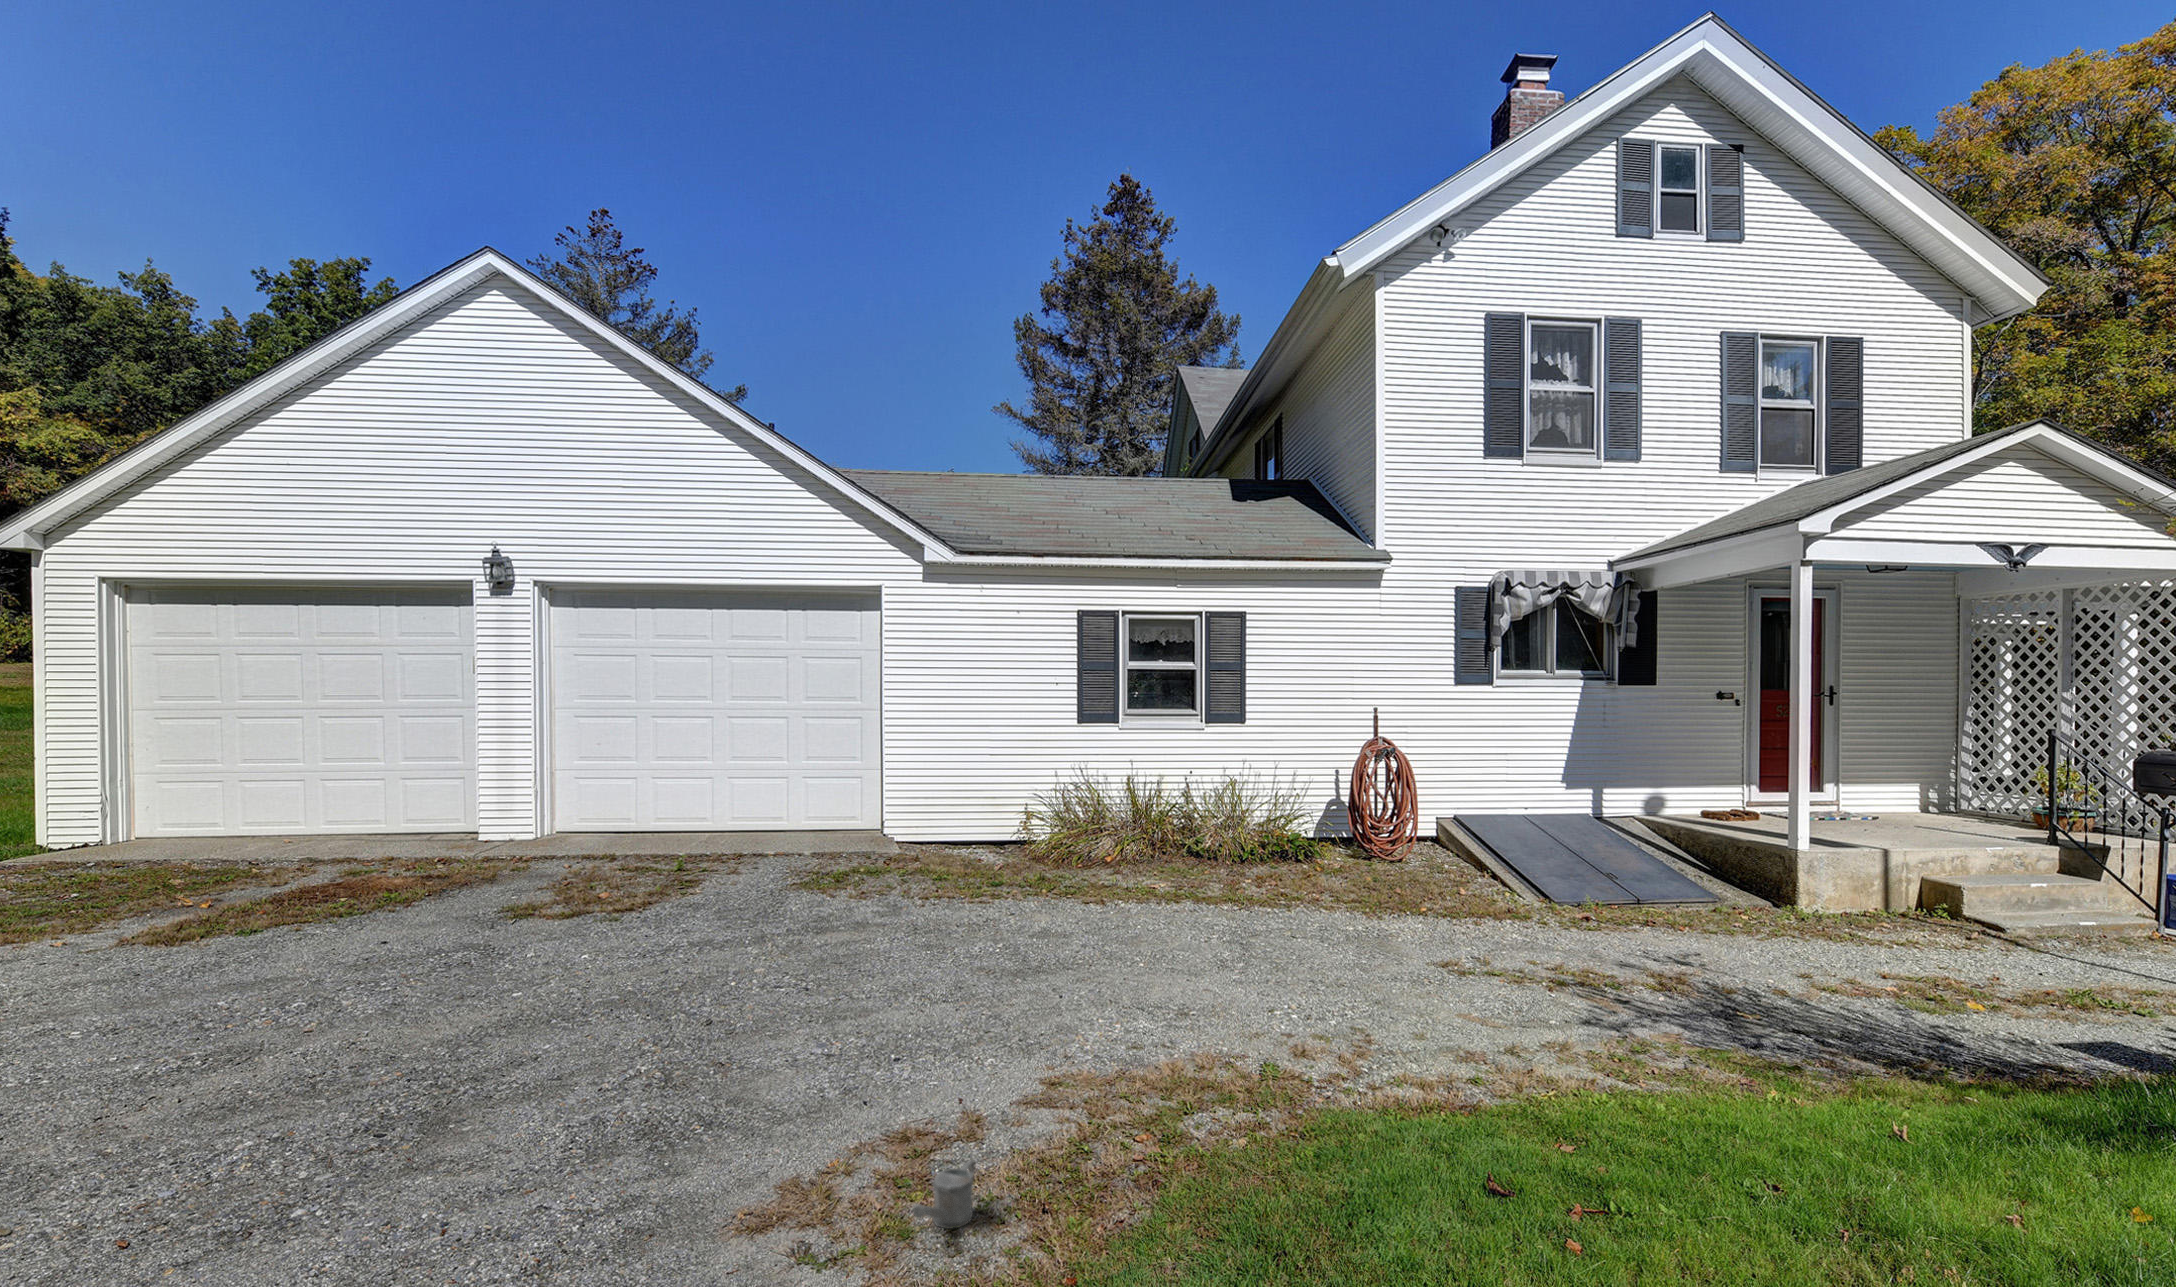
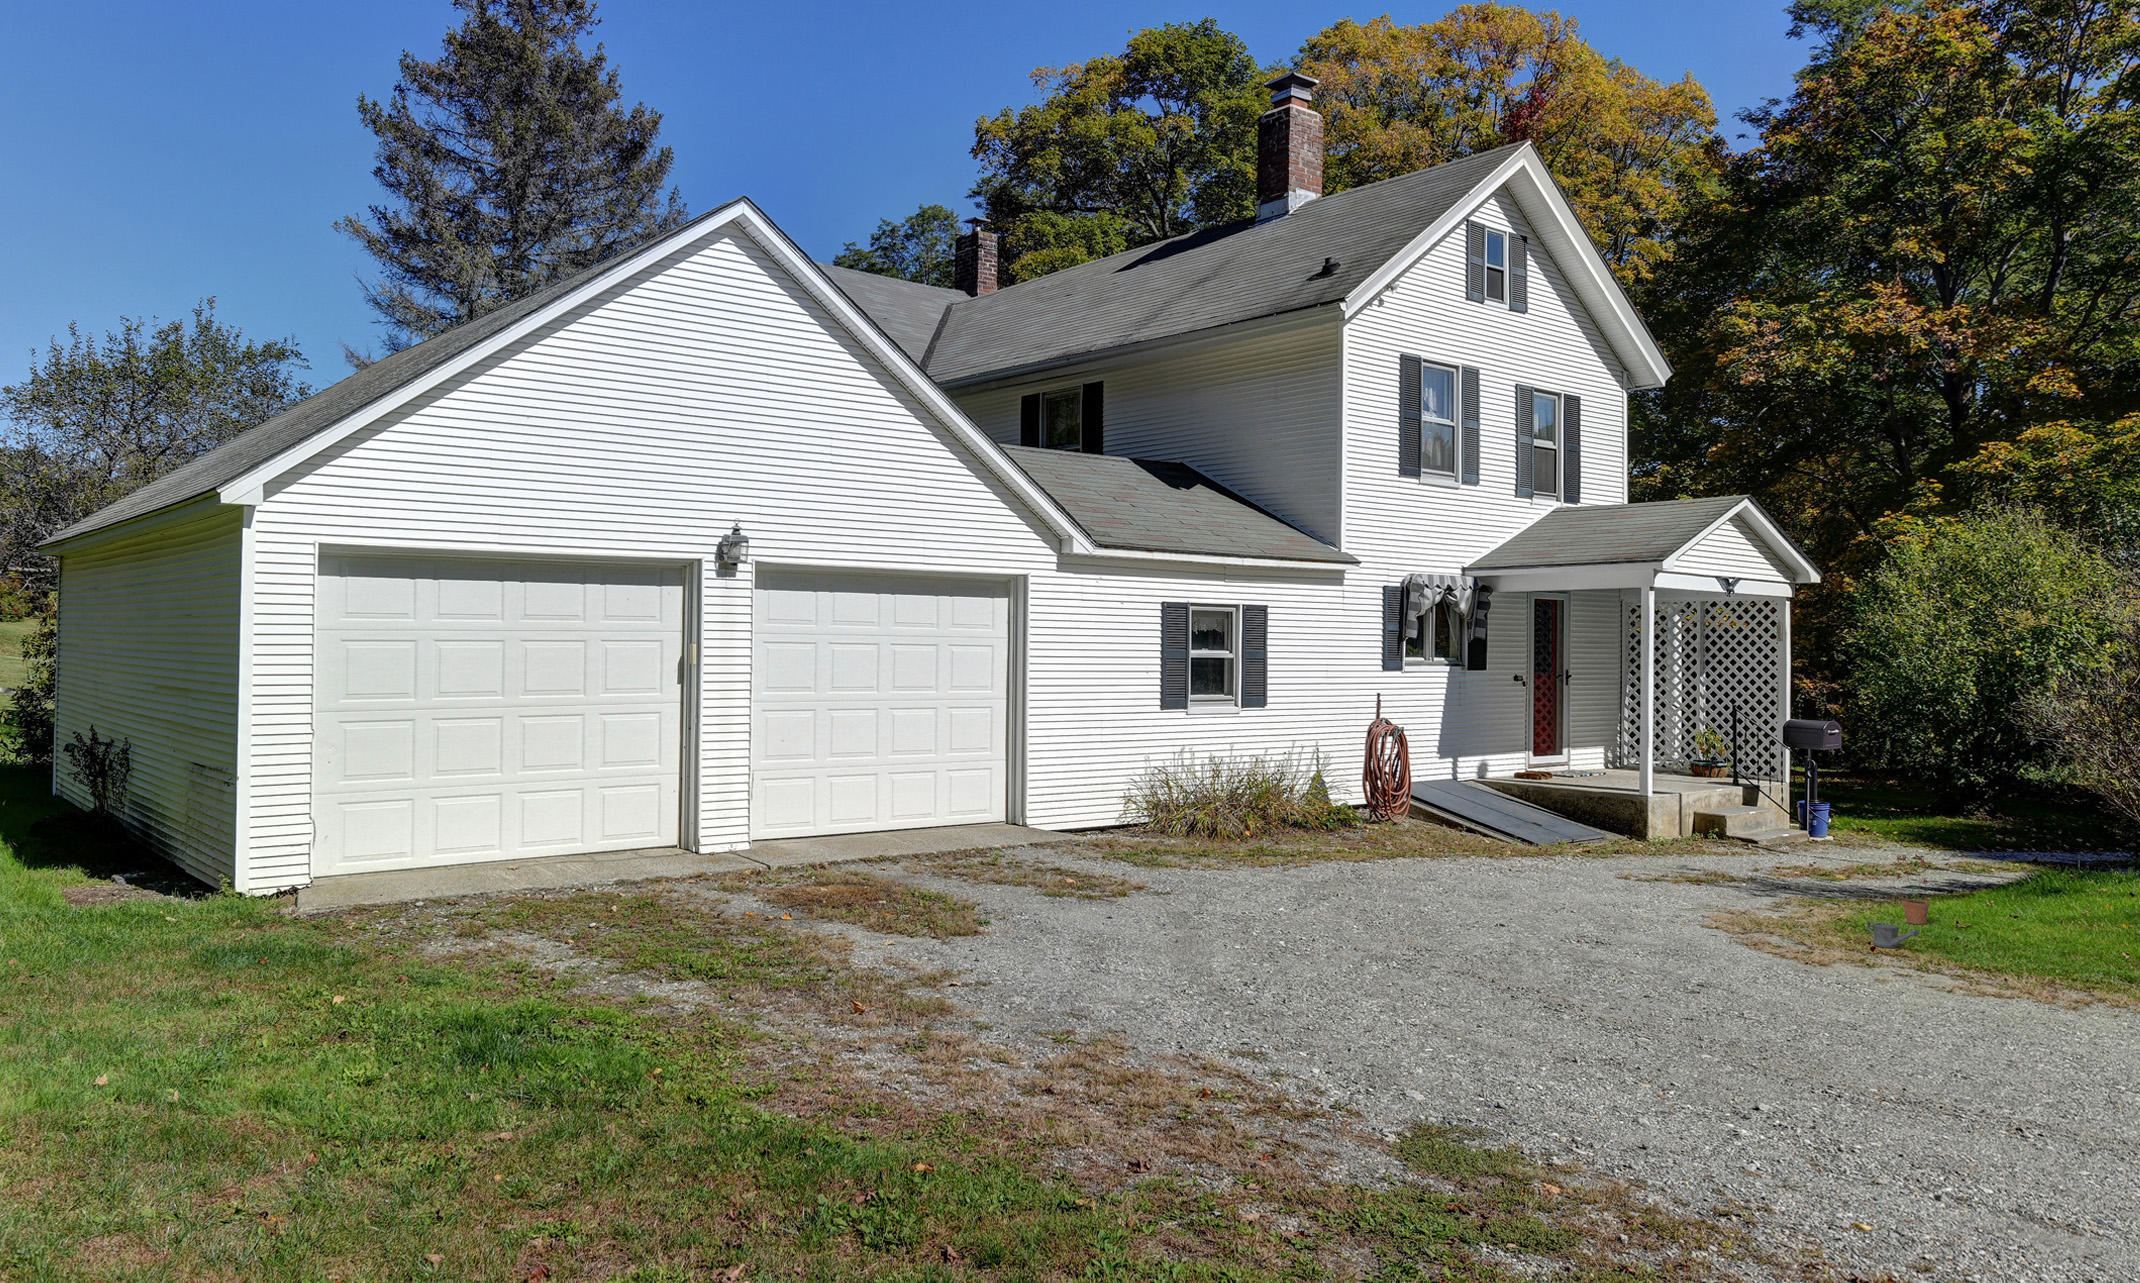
potted plant: none [1204,1038,1269,1184] -> present [1896,855,1931,924]

